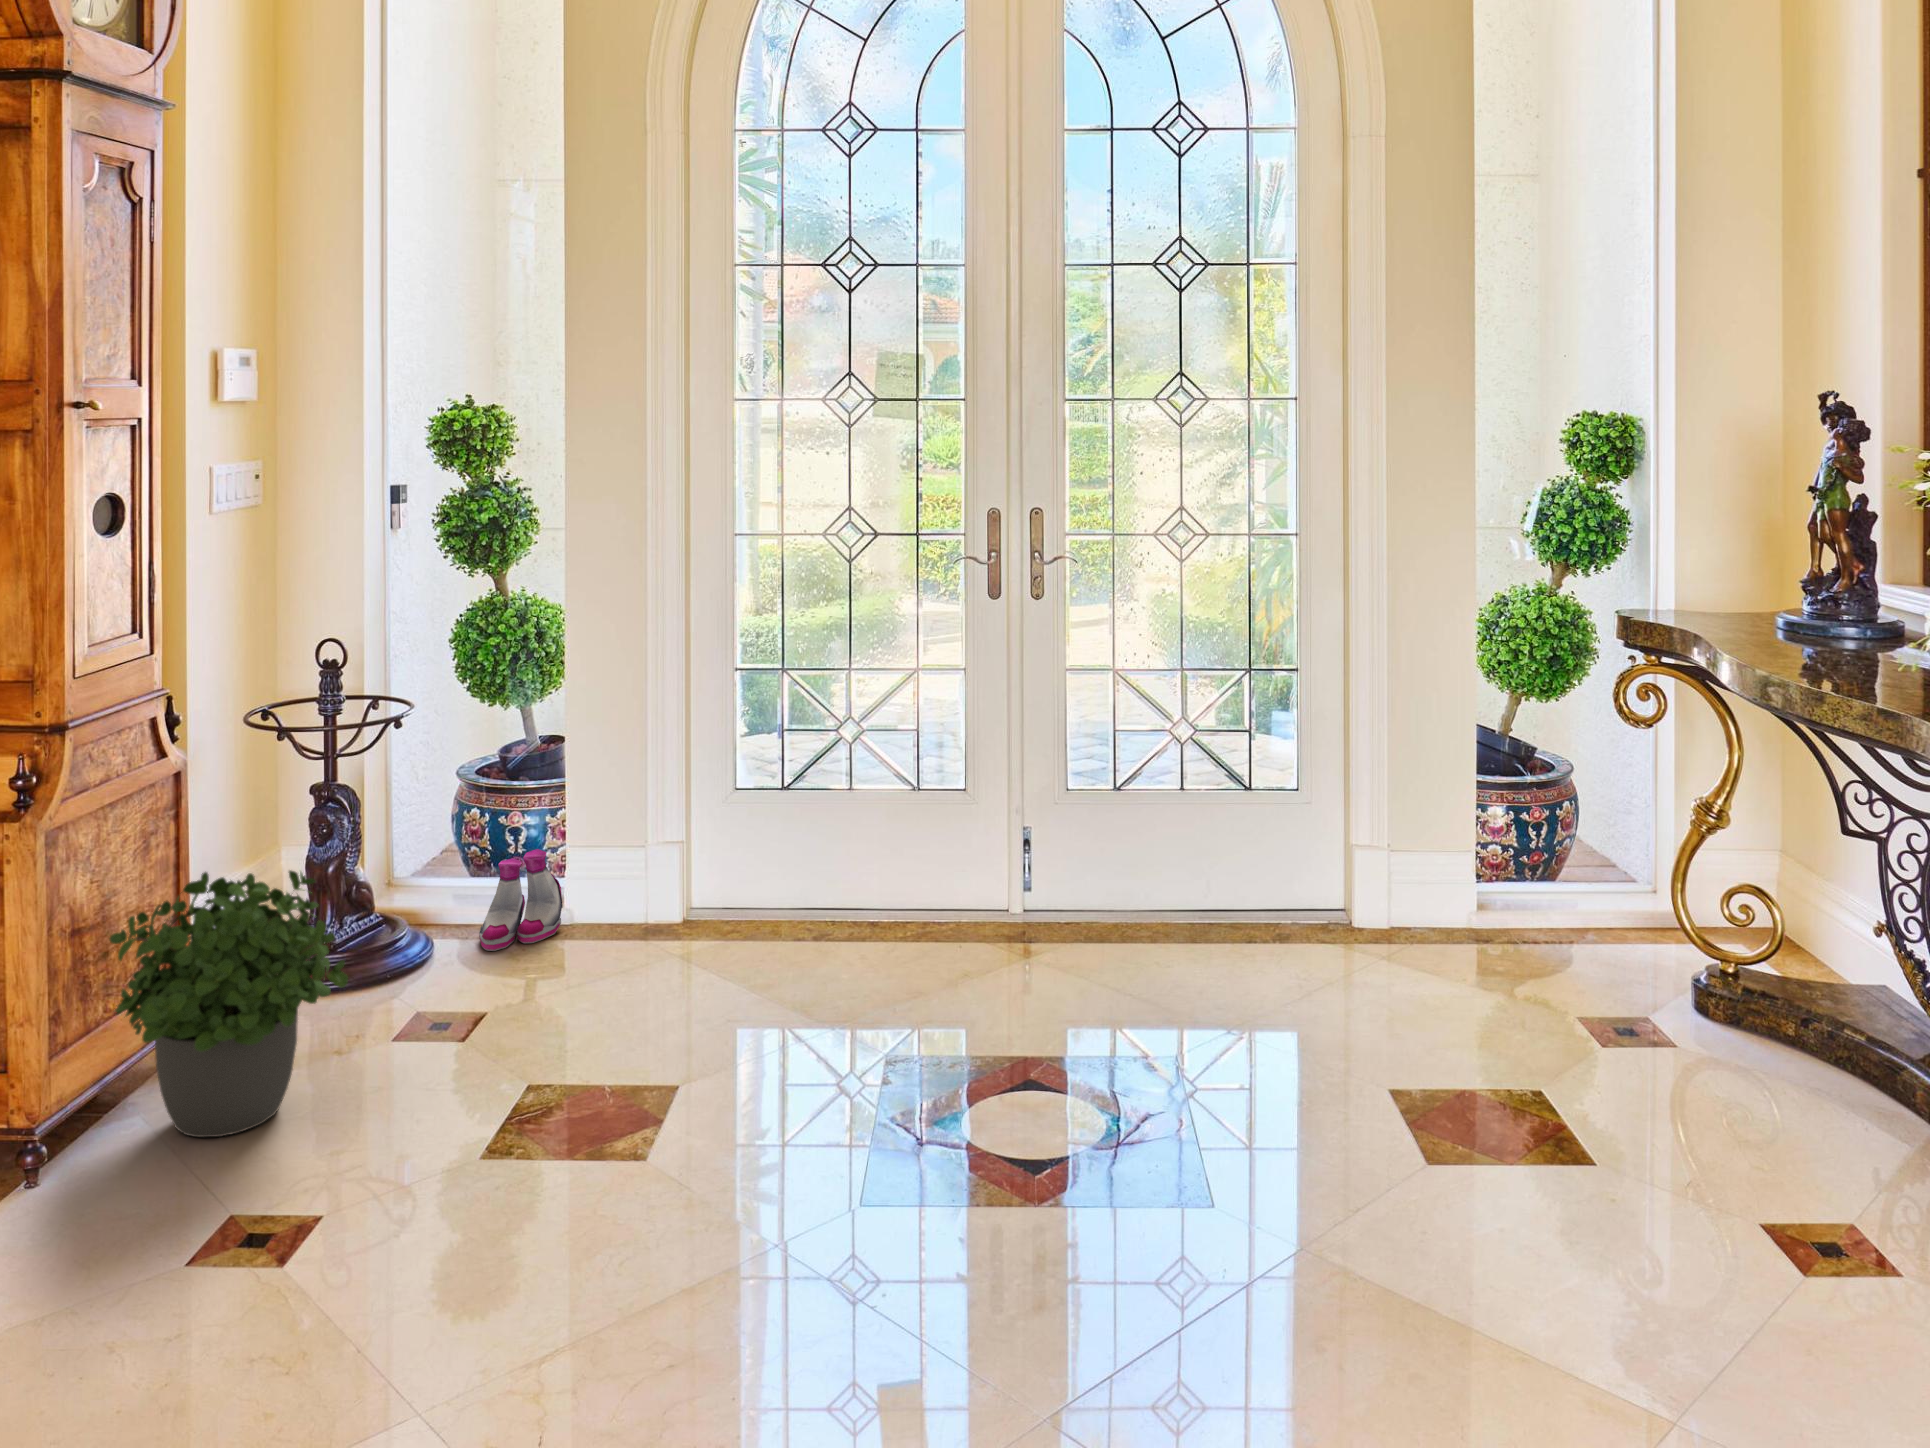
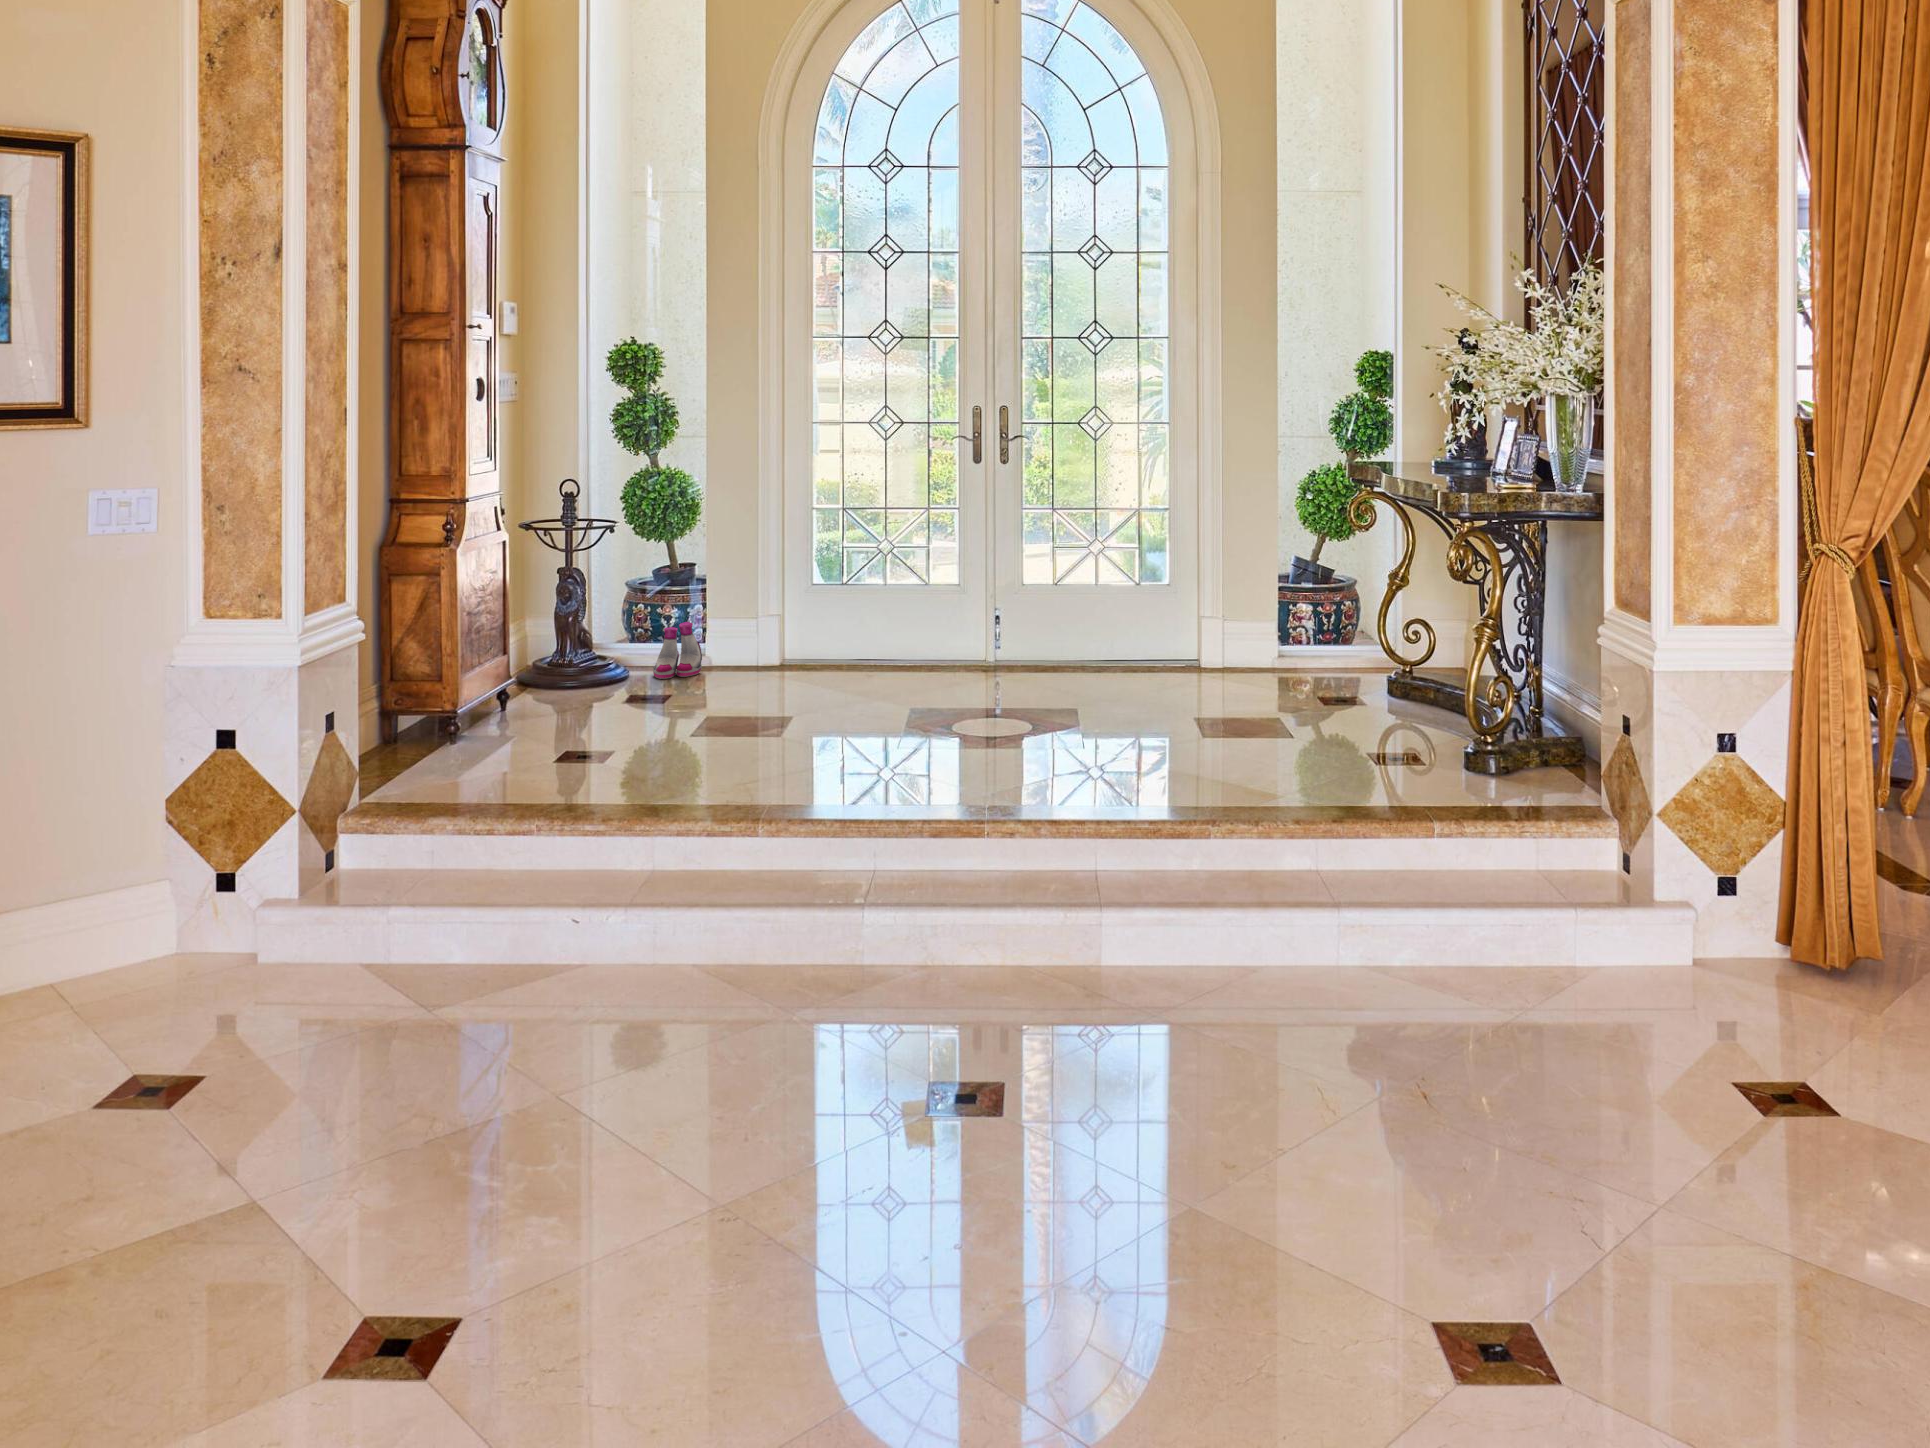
potted plant: present [110,871,348,1137] -> none [486,588,609,730]

